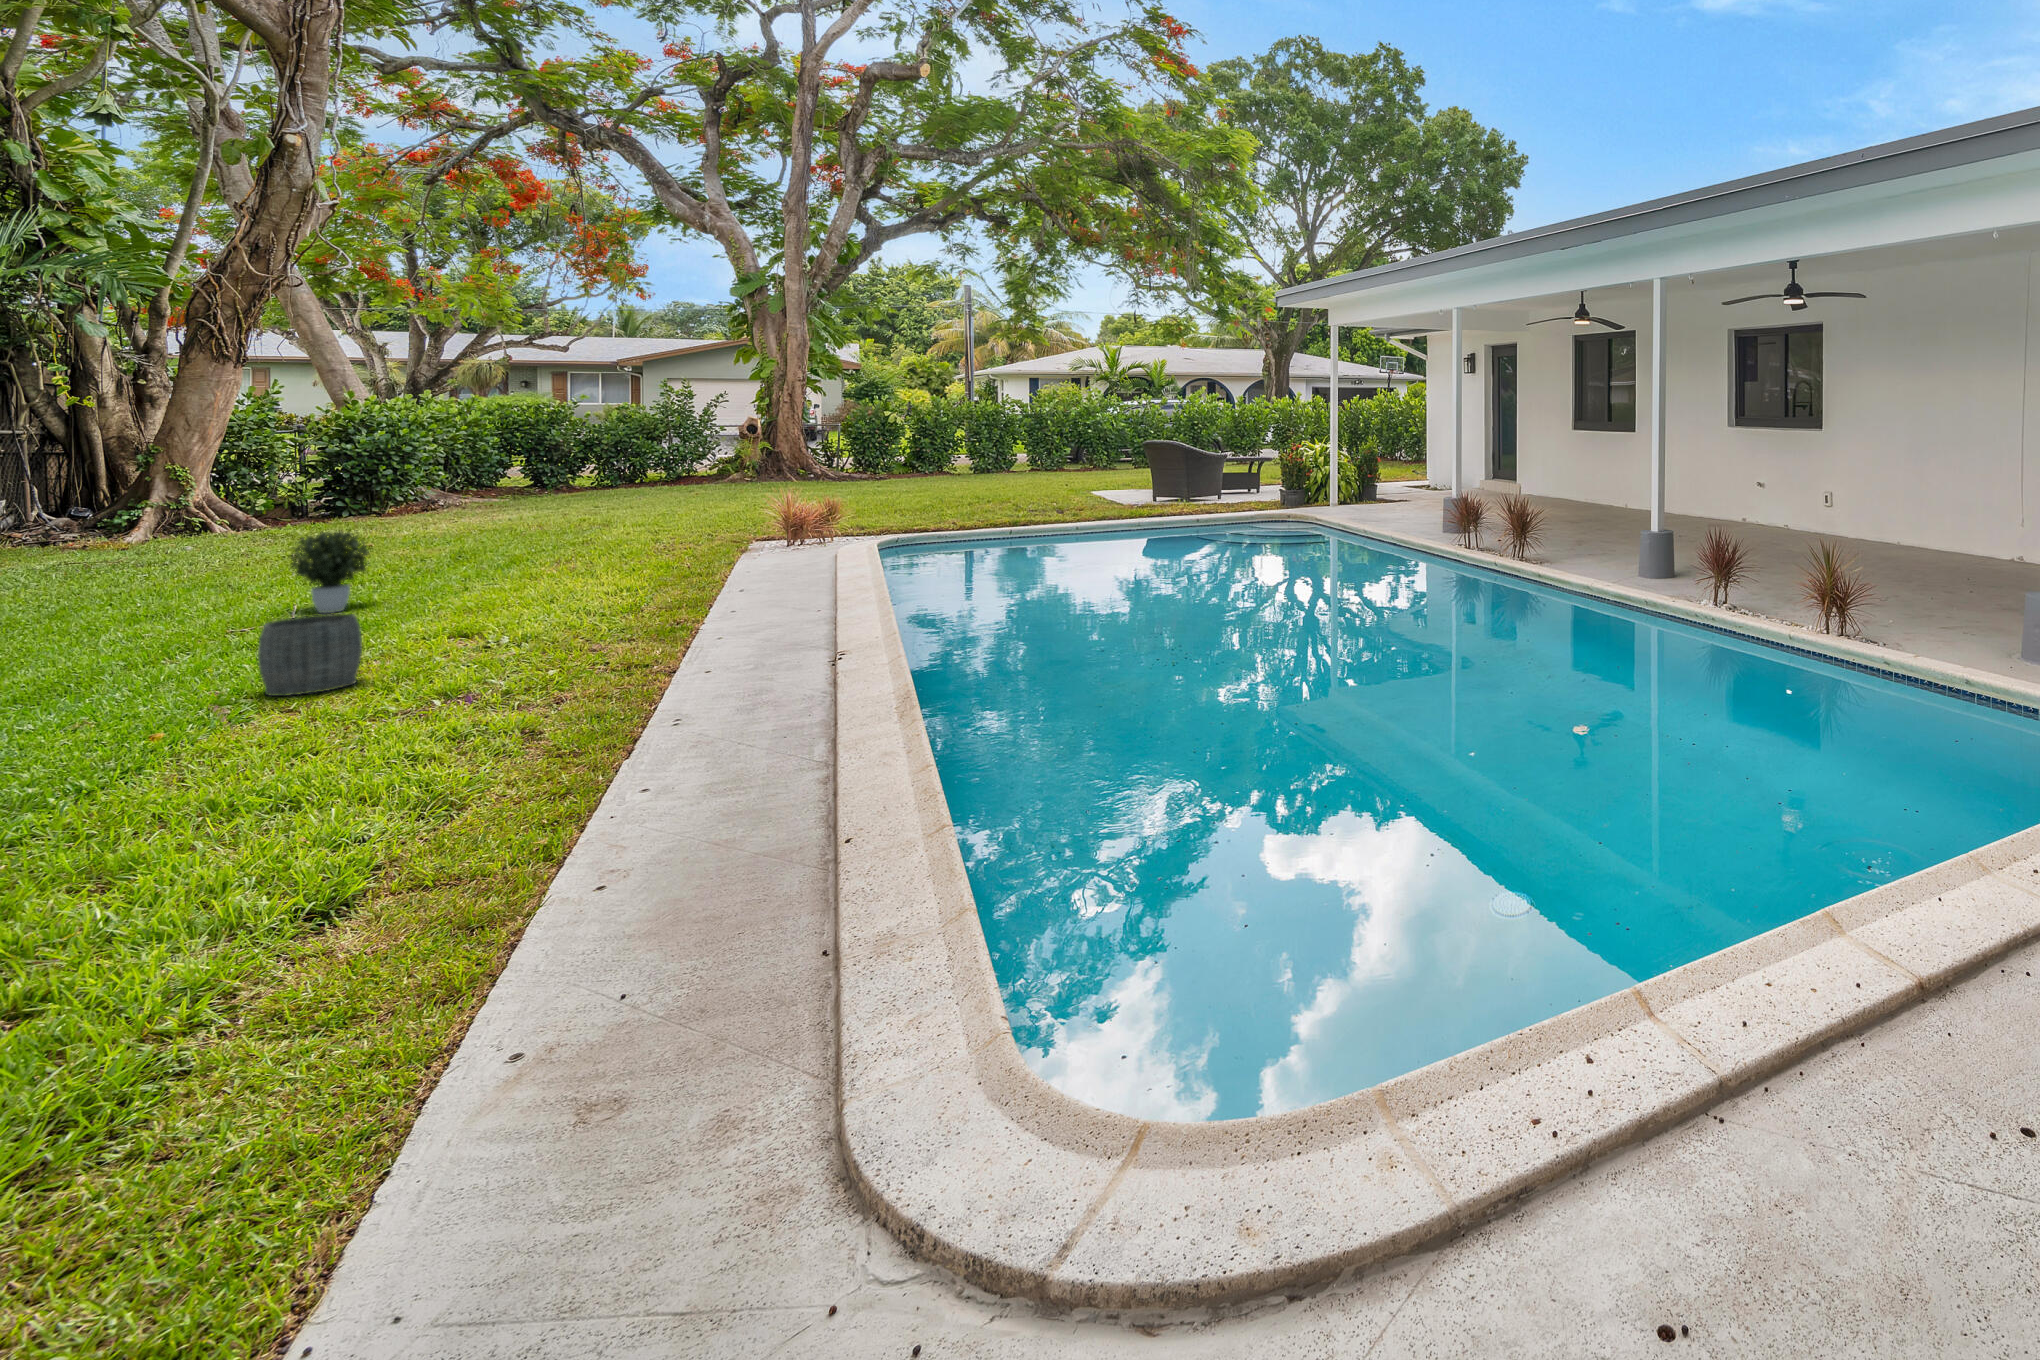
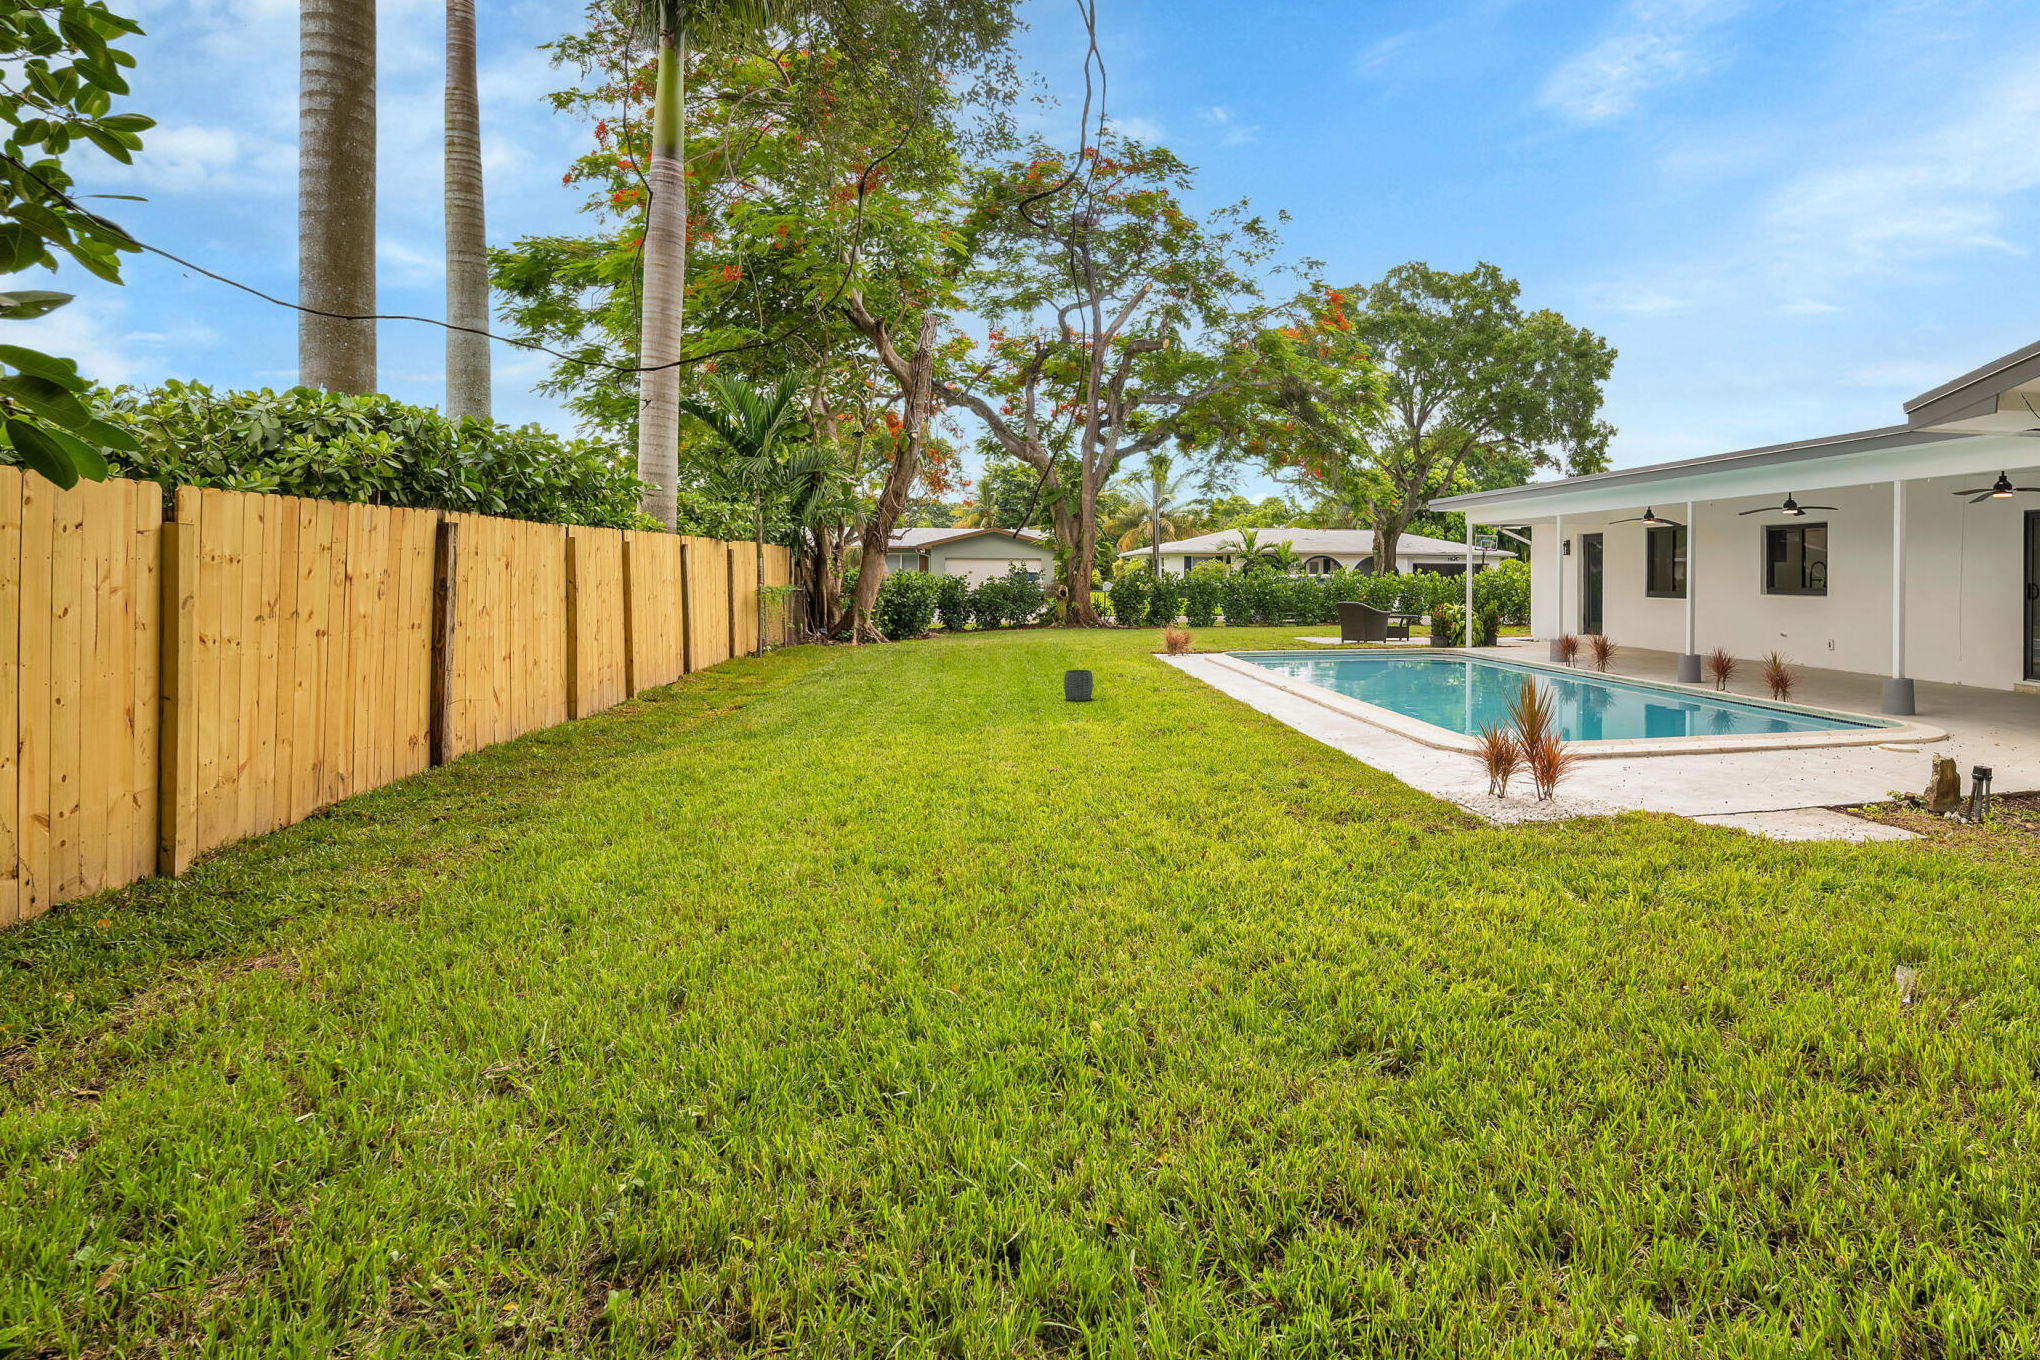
potted plant: present [290,532,369,613] -> none [1002,640,1031,679]

